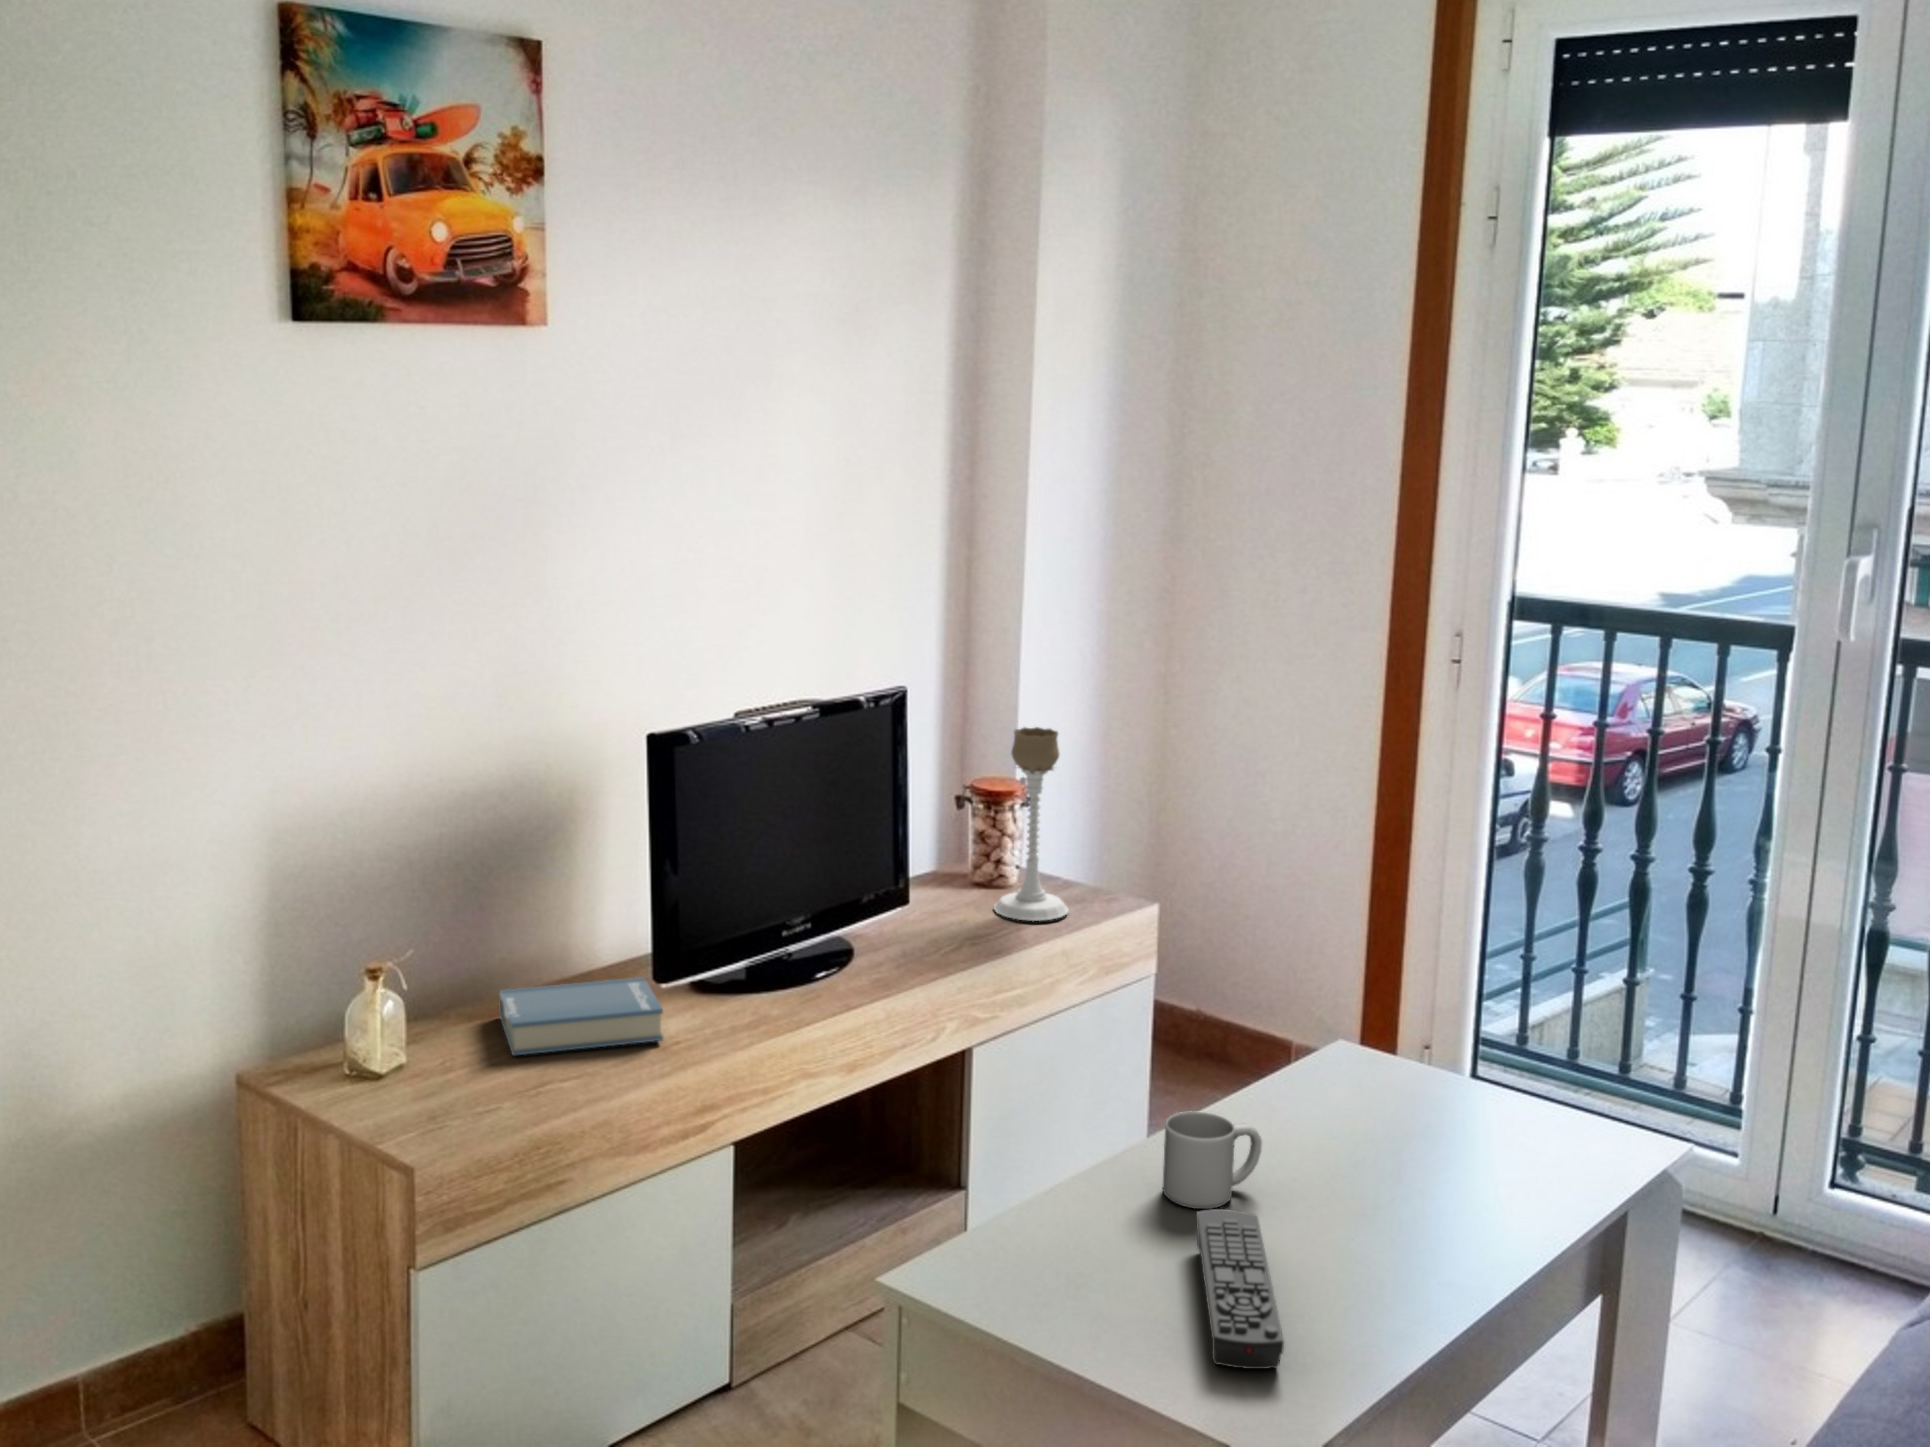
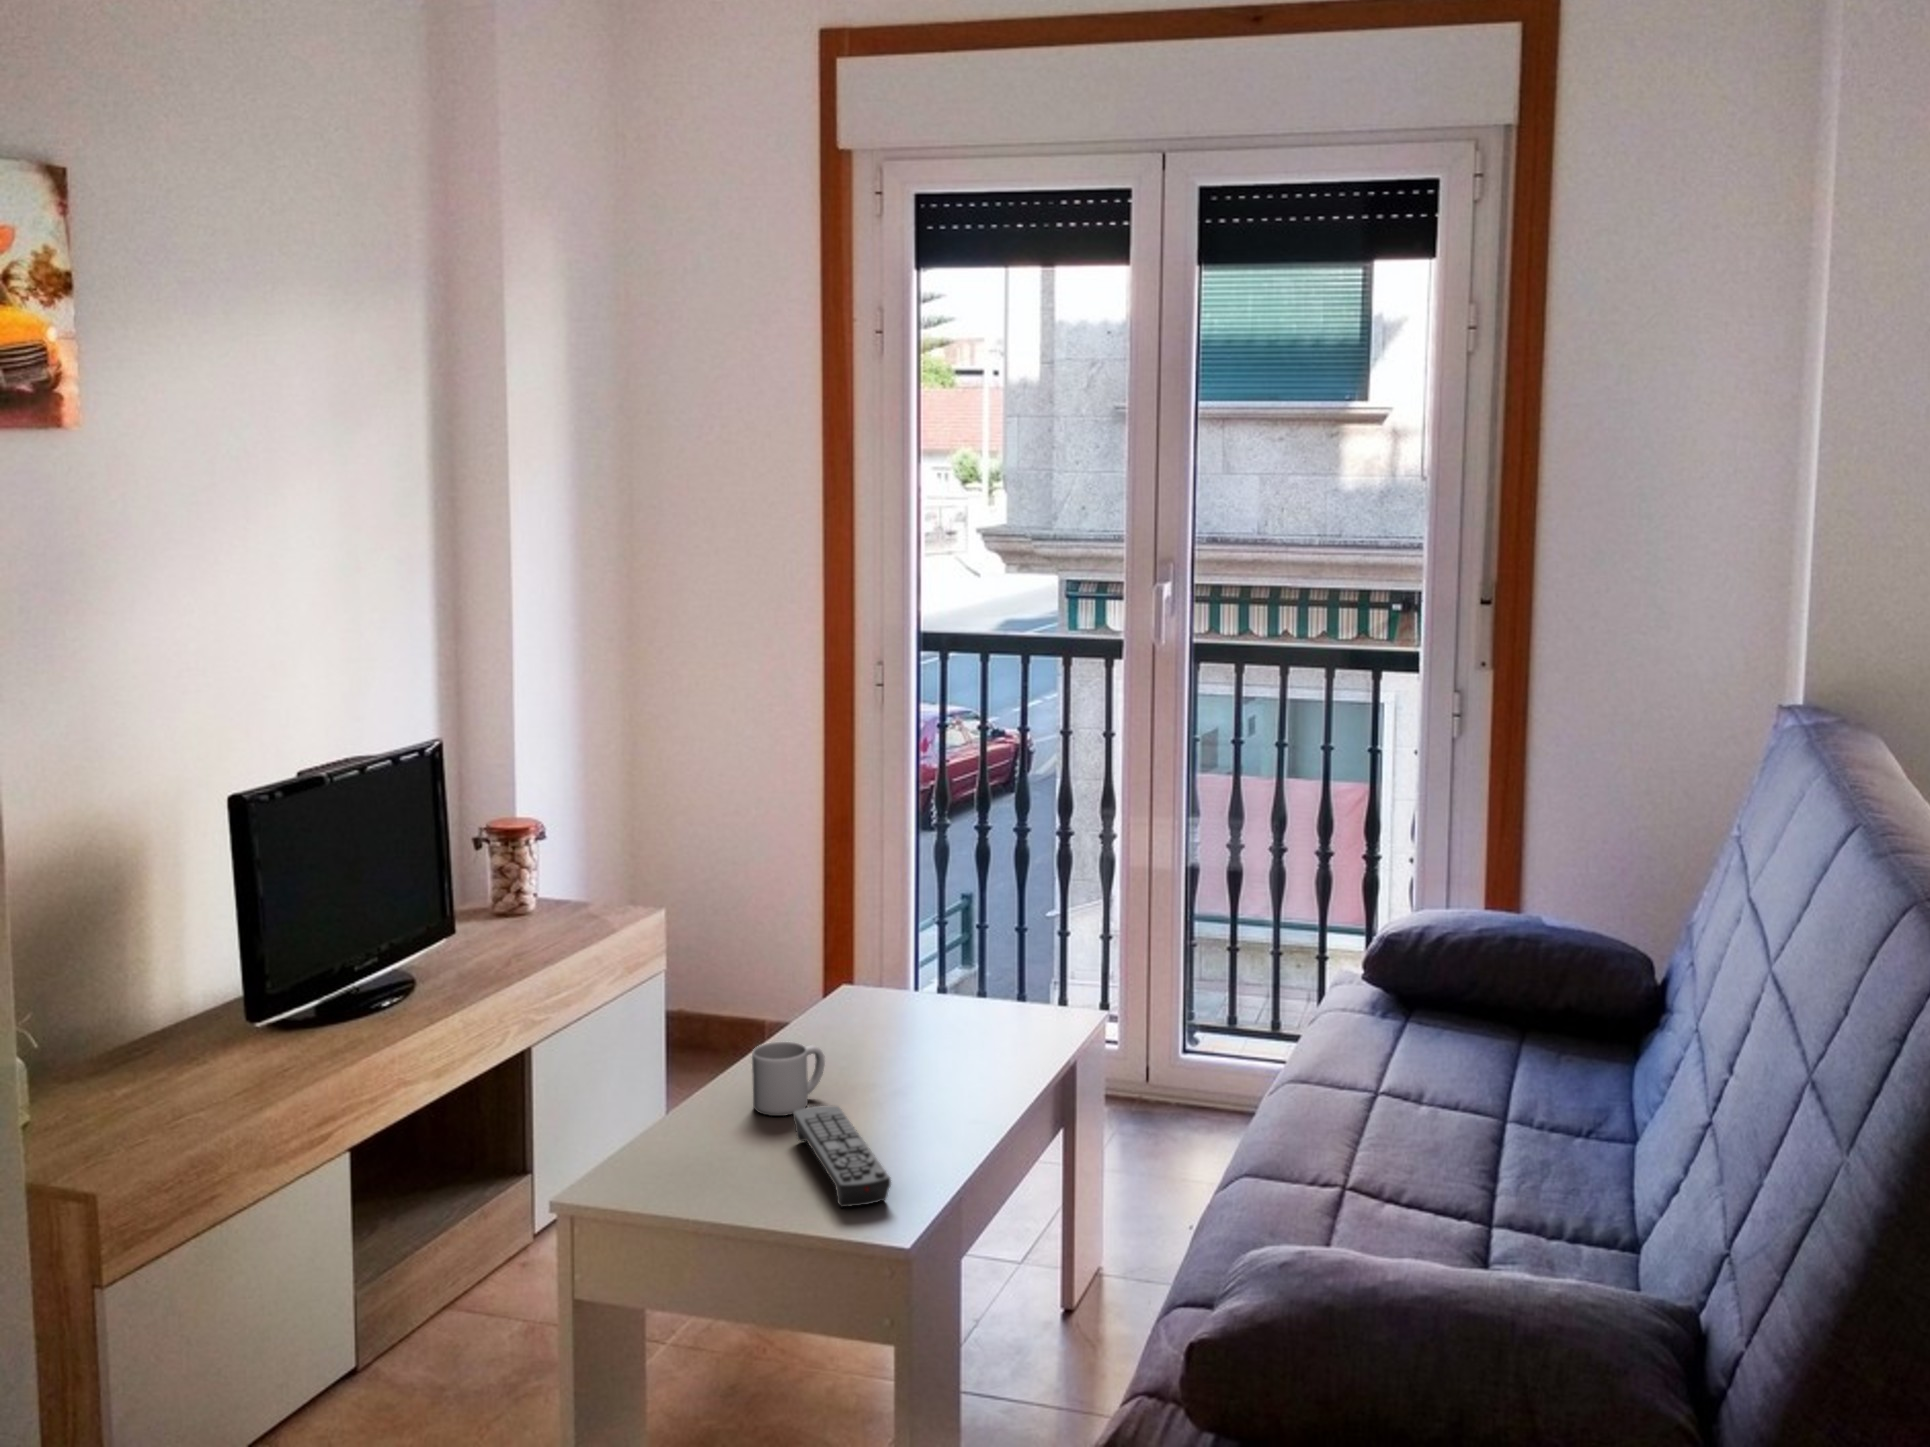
candle holder: present [994,727,1069,921] -> none [525,768,592,936]
hardback book: present [500,977,663,1055] -> none [95,1023,273,1108]

